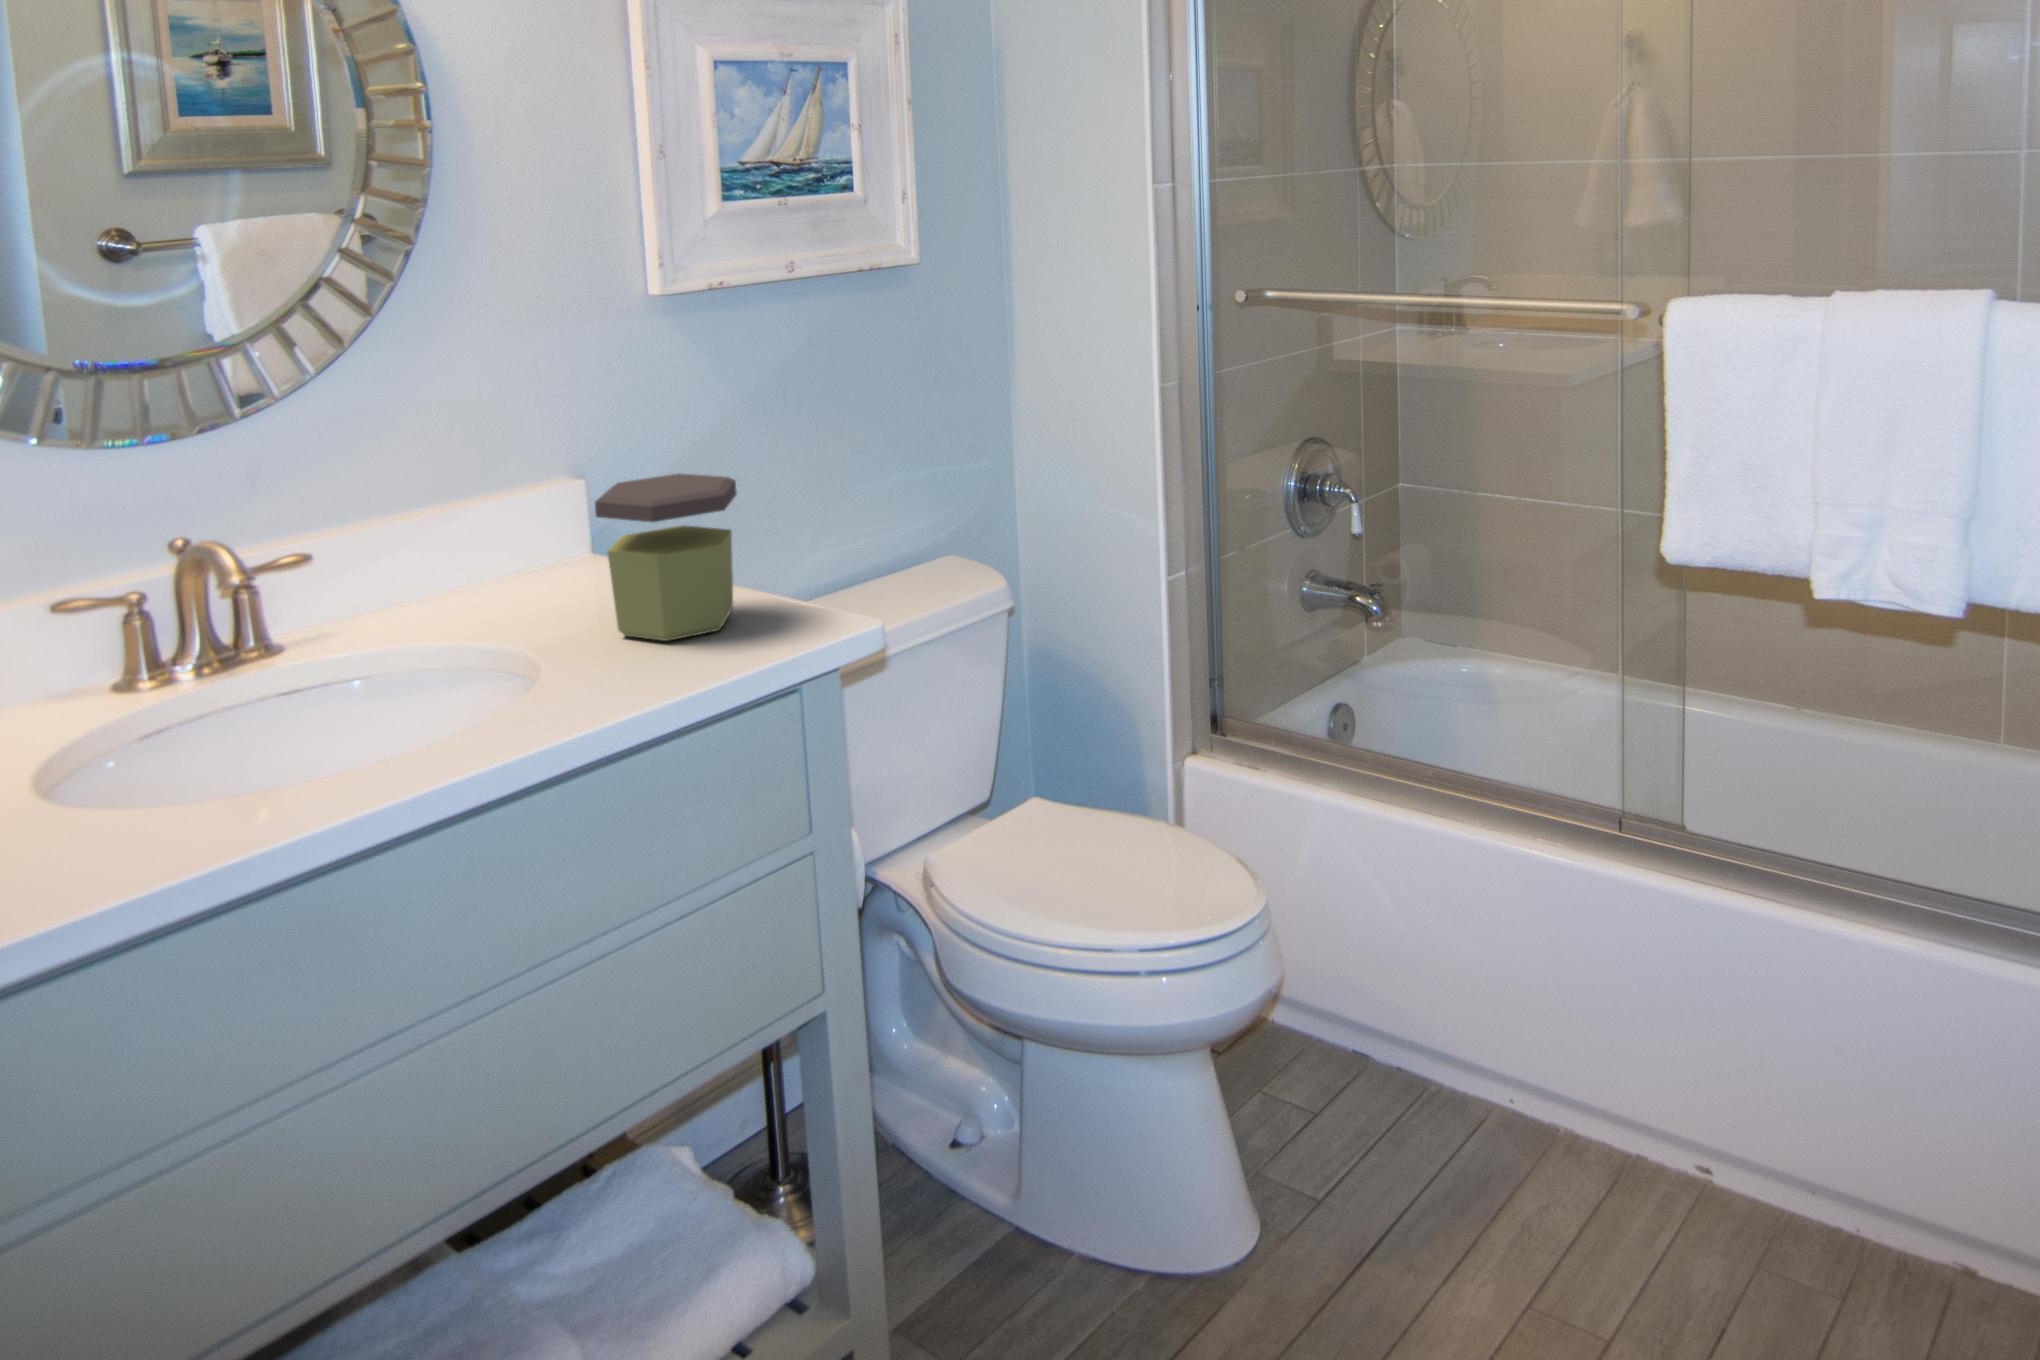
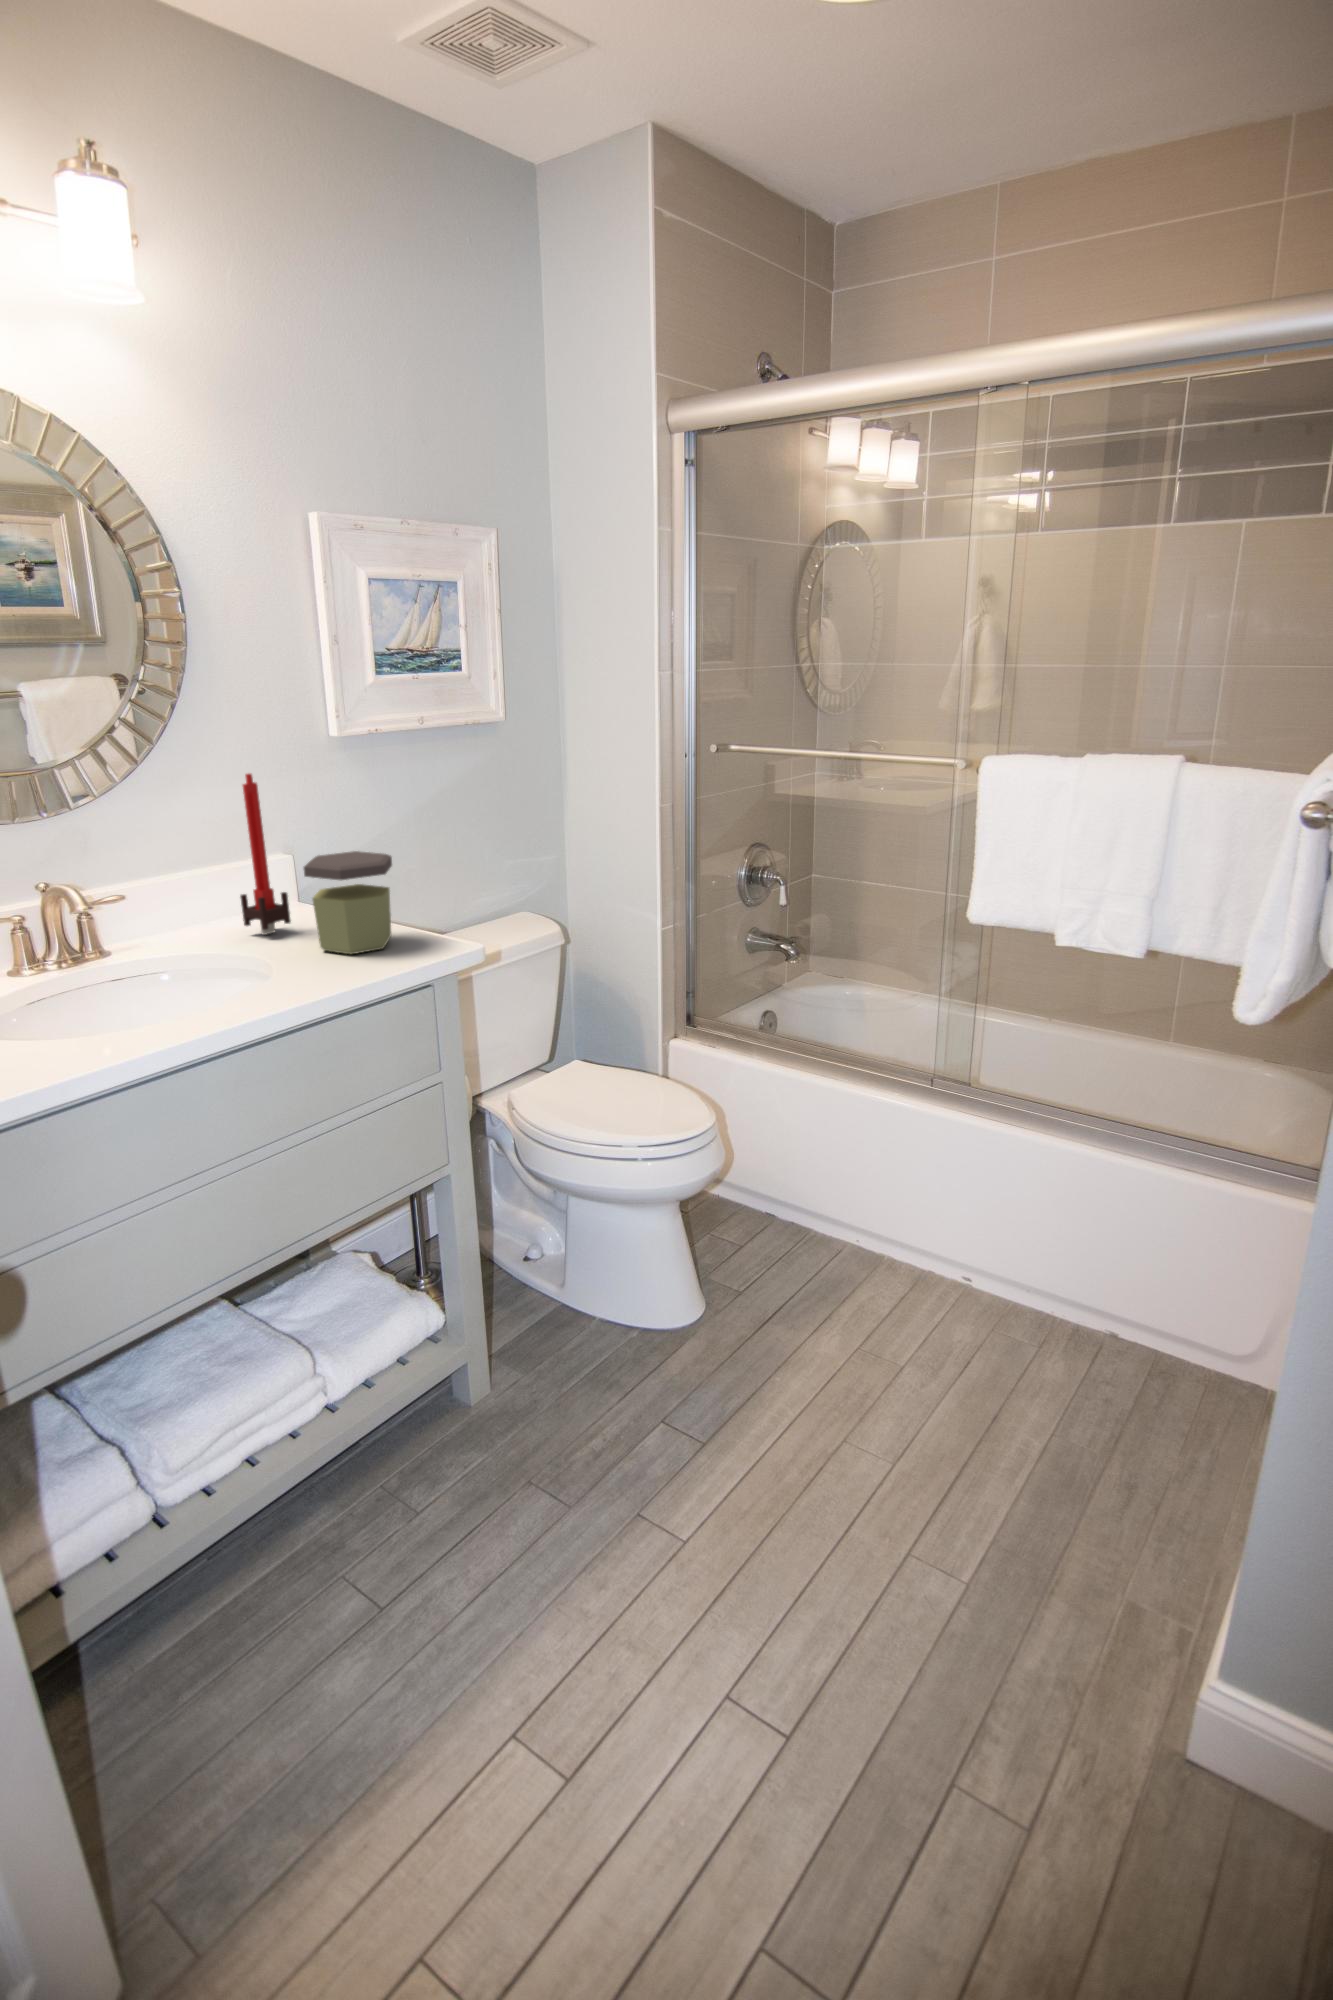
candle: none [496,357,575,610] -> present [240,774,291,935]

